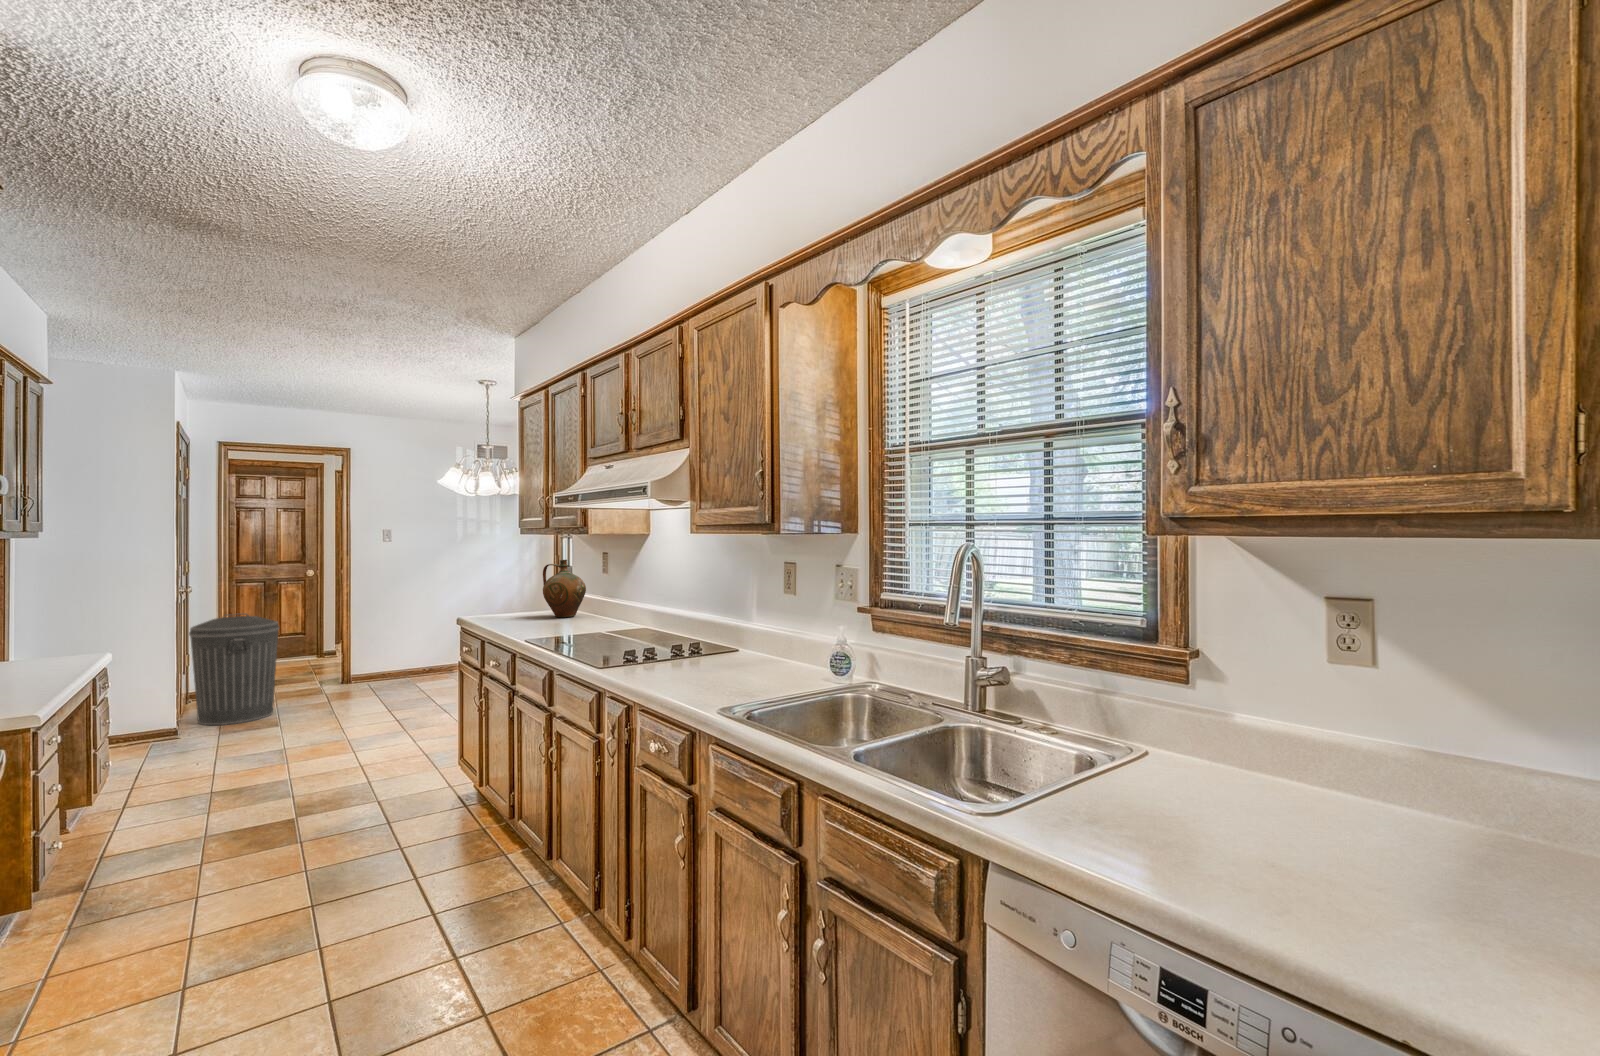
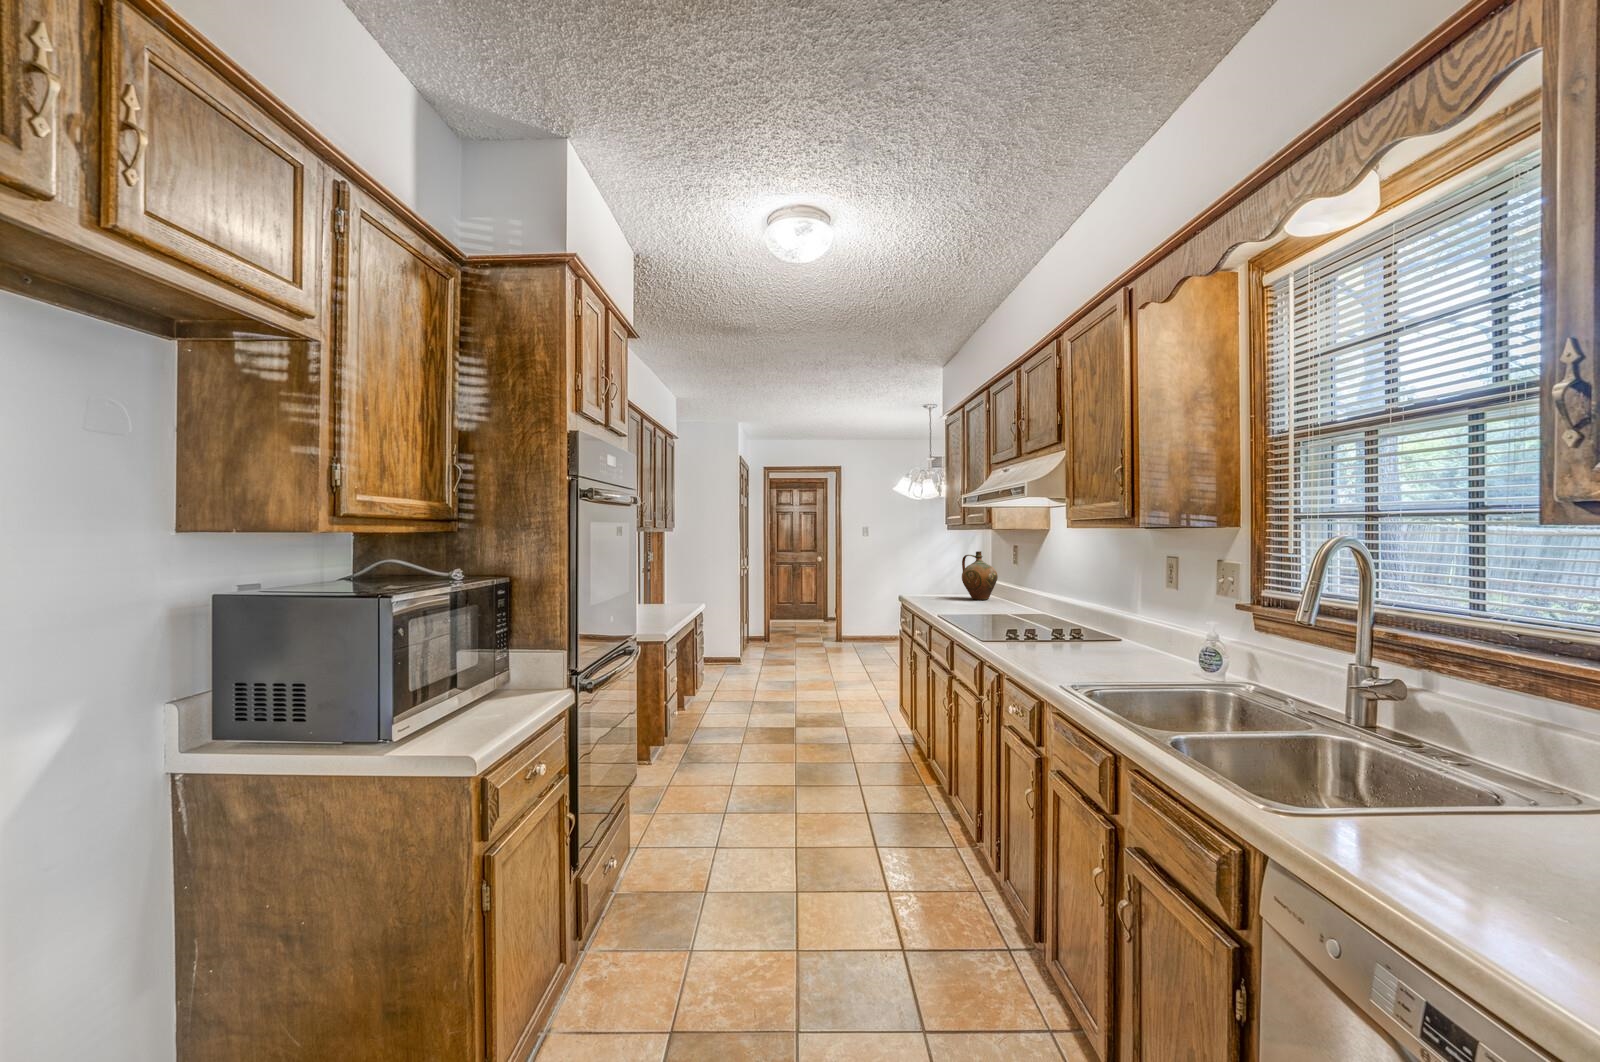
trash can: present [189,613,279,725] -> none [749,585,798,659]

